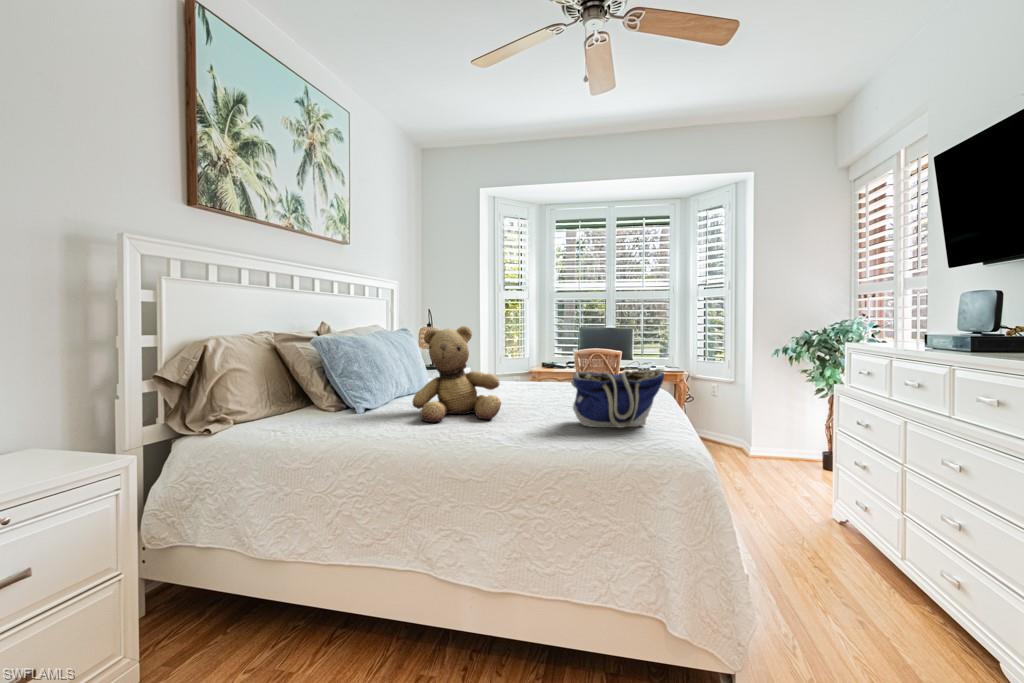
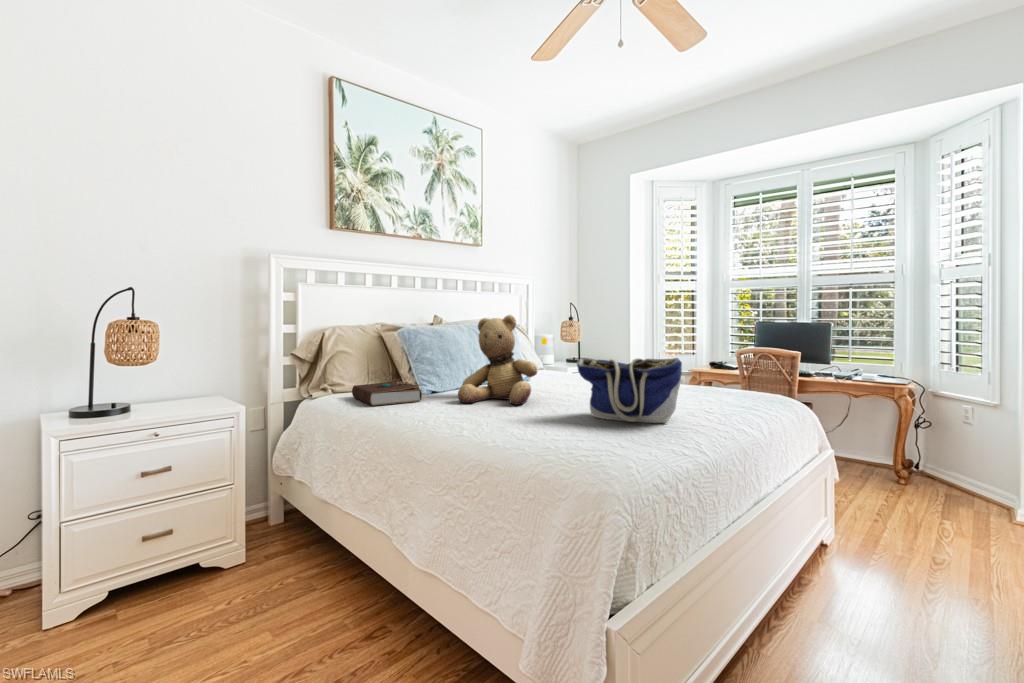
book: none [276,400,378,436] -> present [352,379,422,406]

